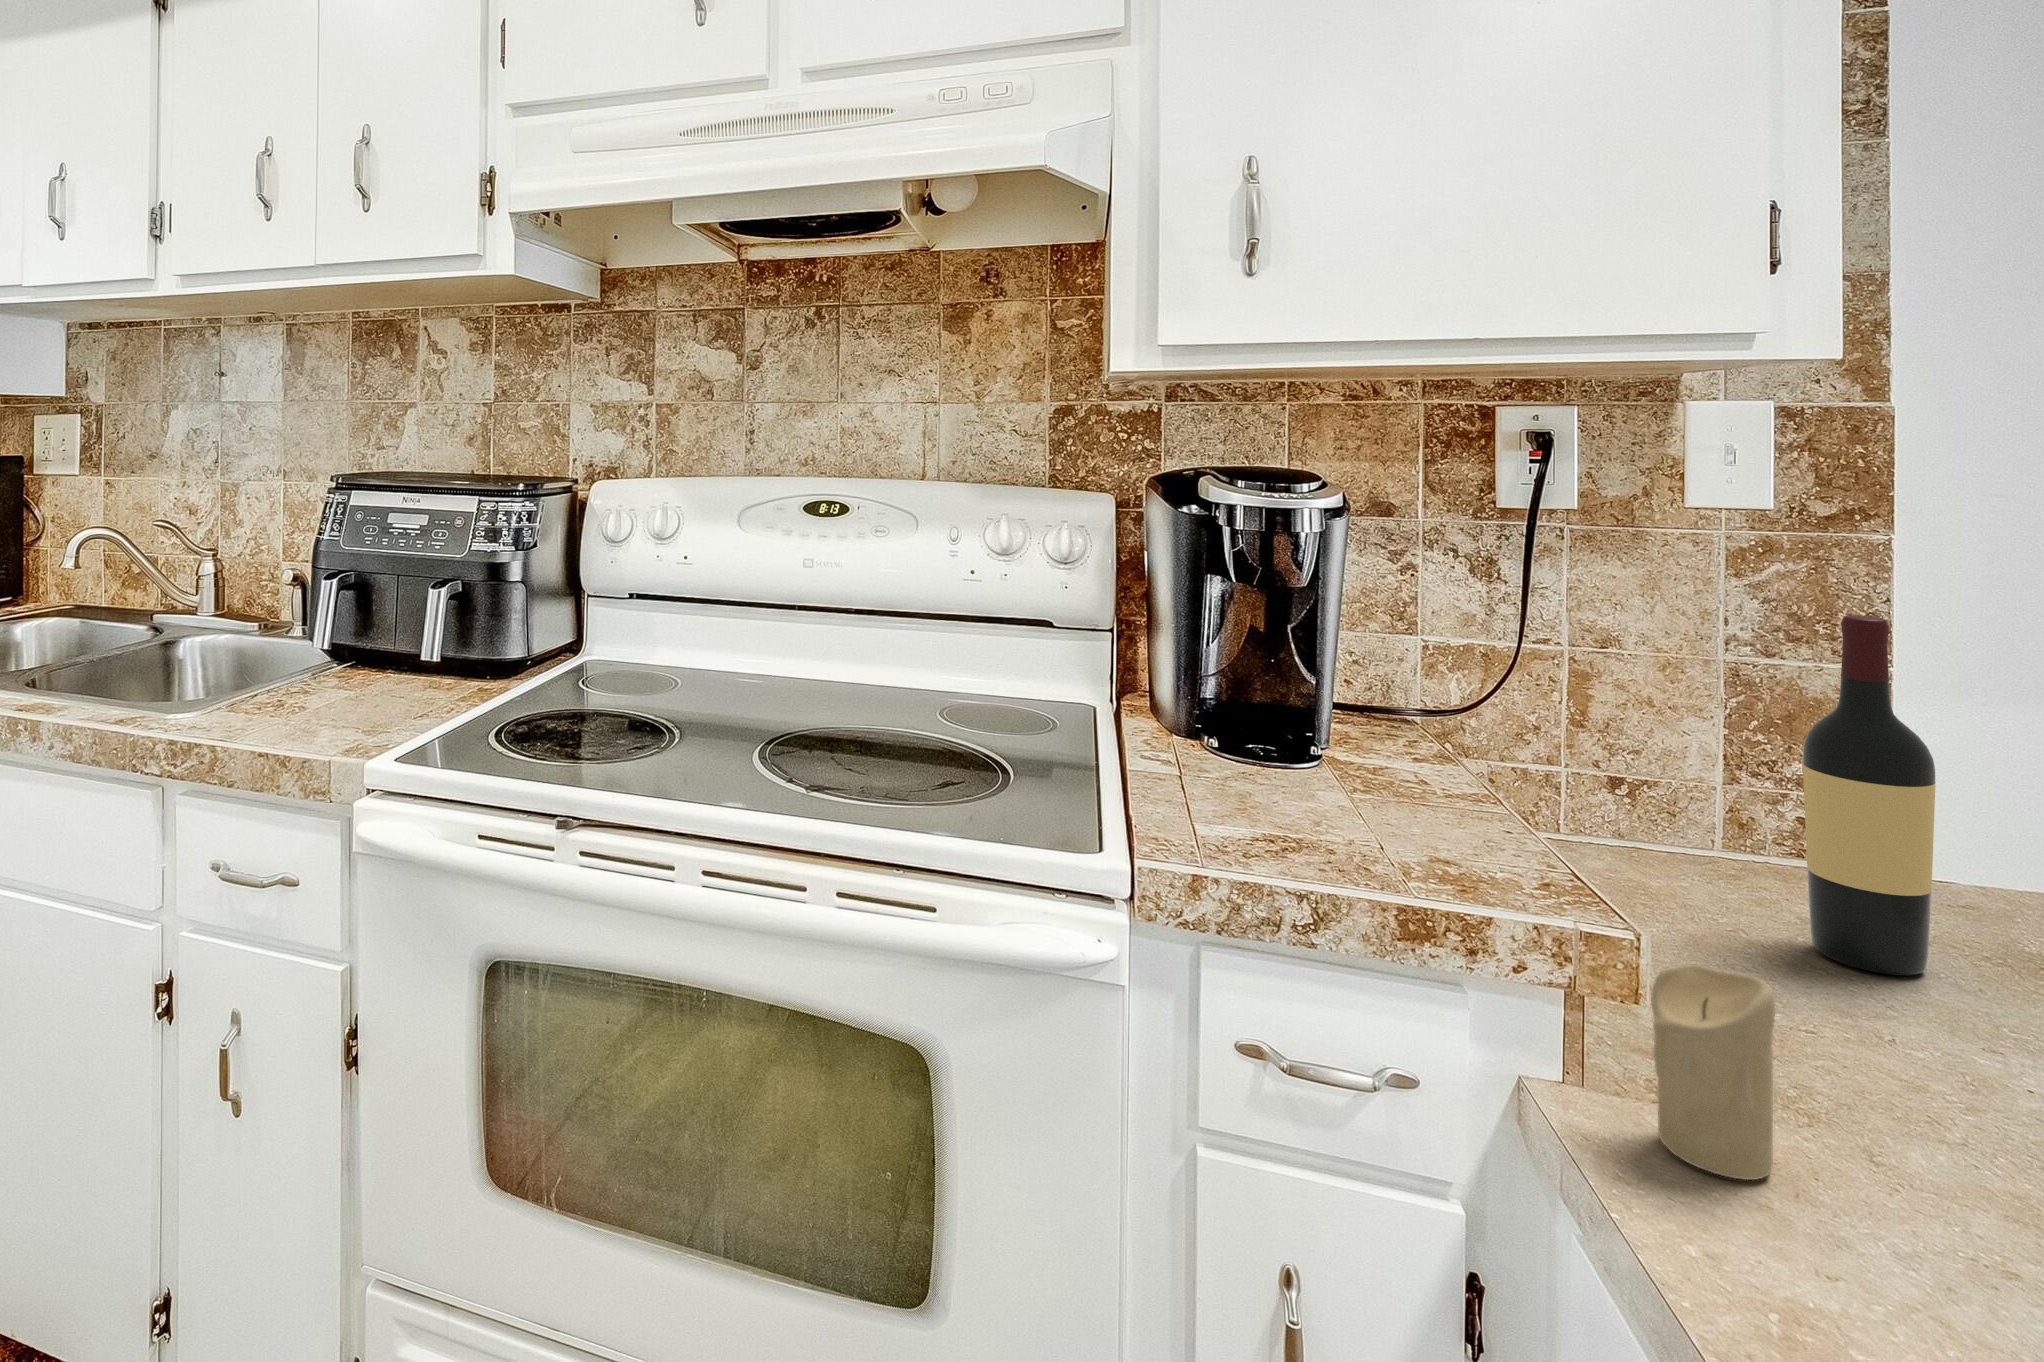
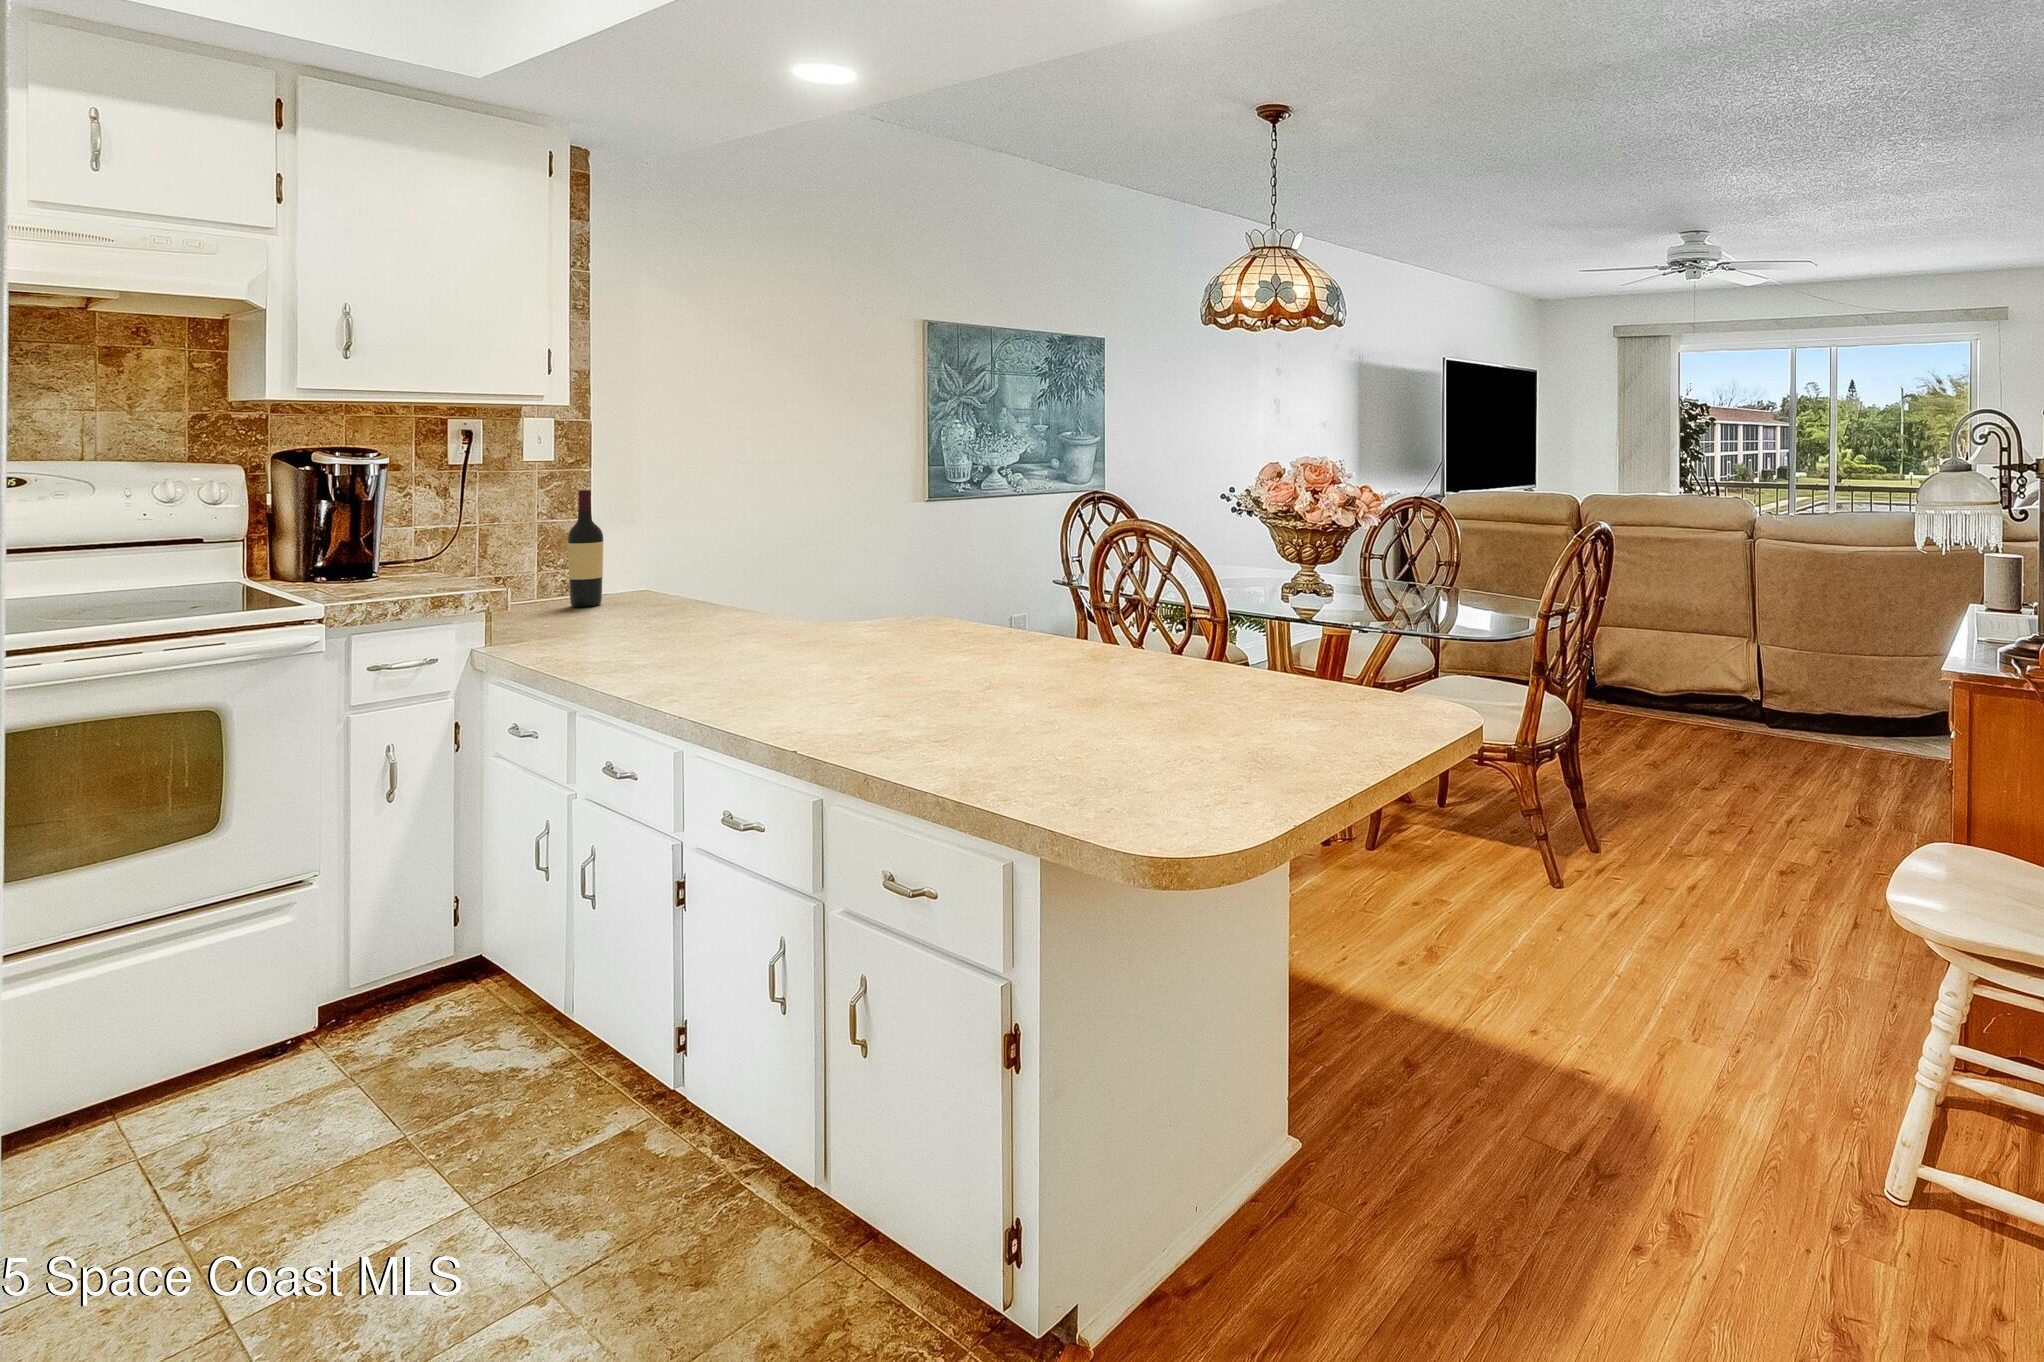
candle: present [1651,964,1775,1180] -> none [537,581,569,637]

